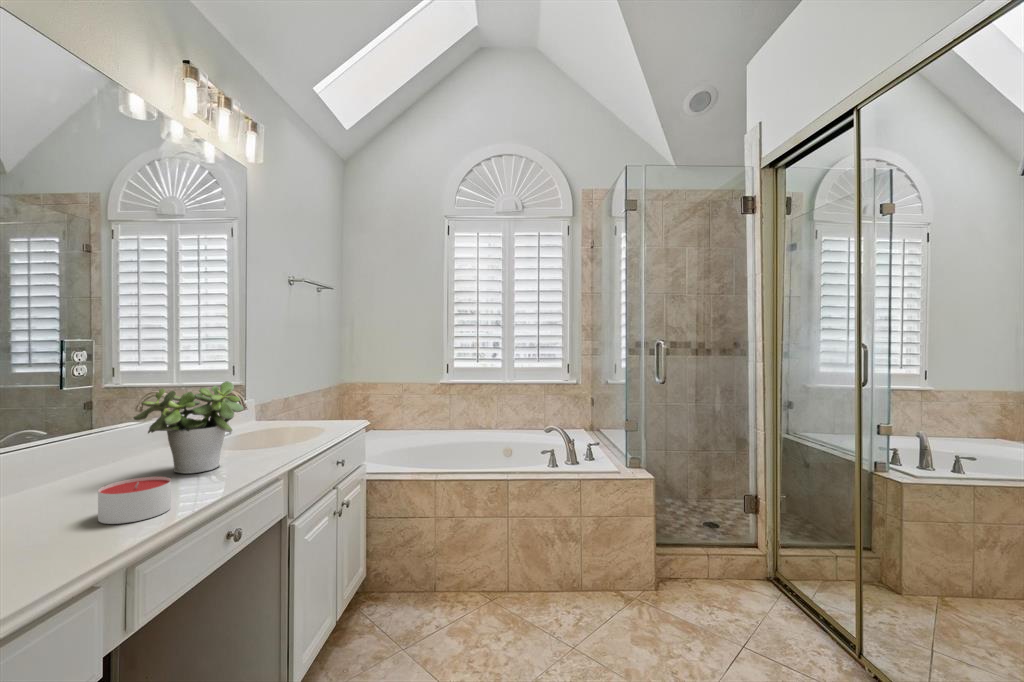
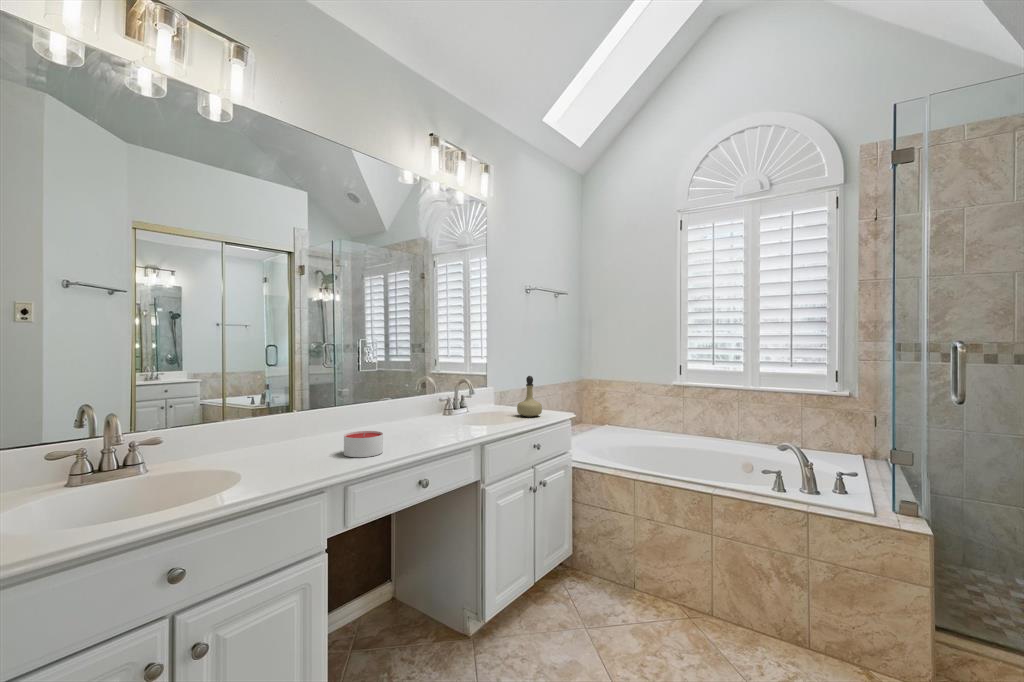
potted plant: present [134,381,244,474] -> none [384,370,450,435]
perfume bottle: none [304,382,335,430] -> present [517,376,542,417]

